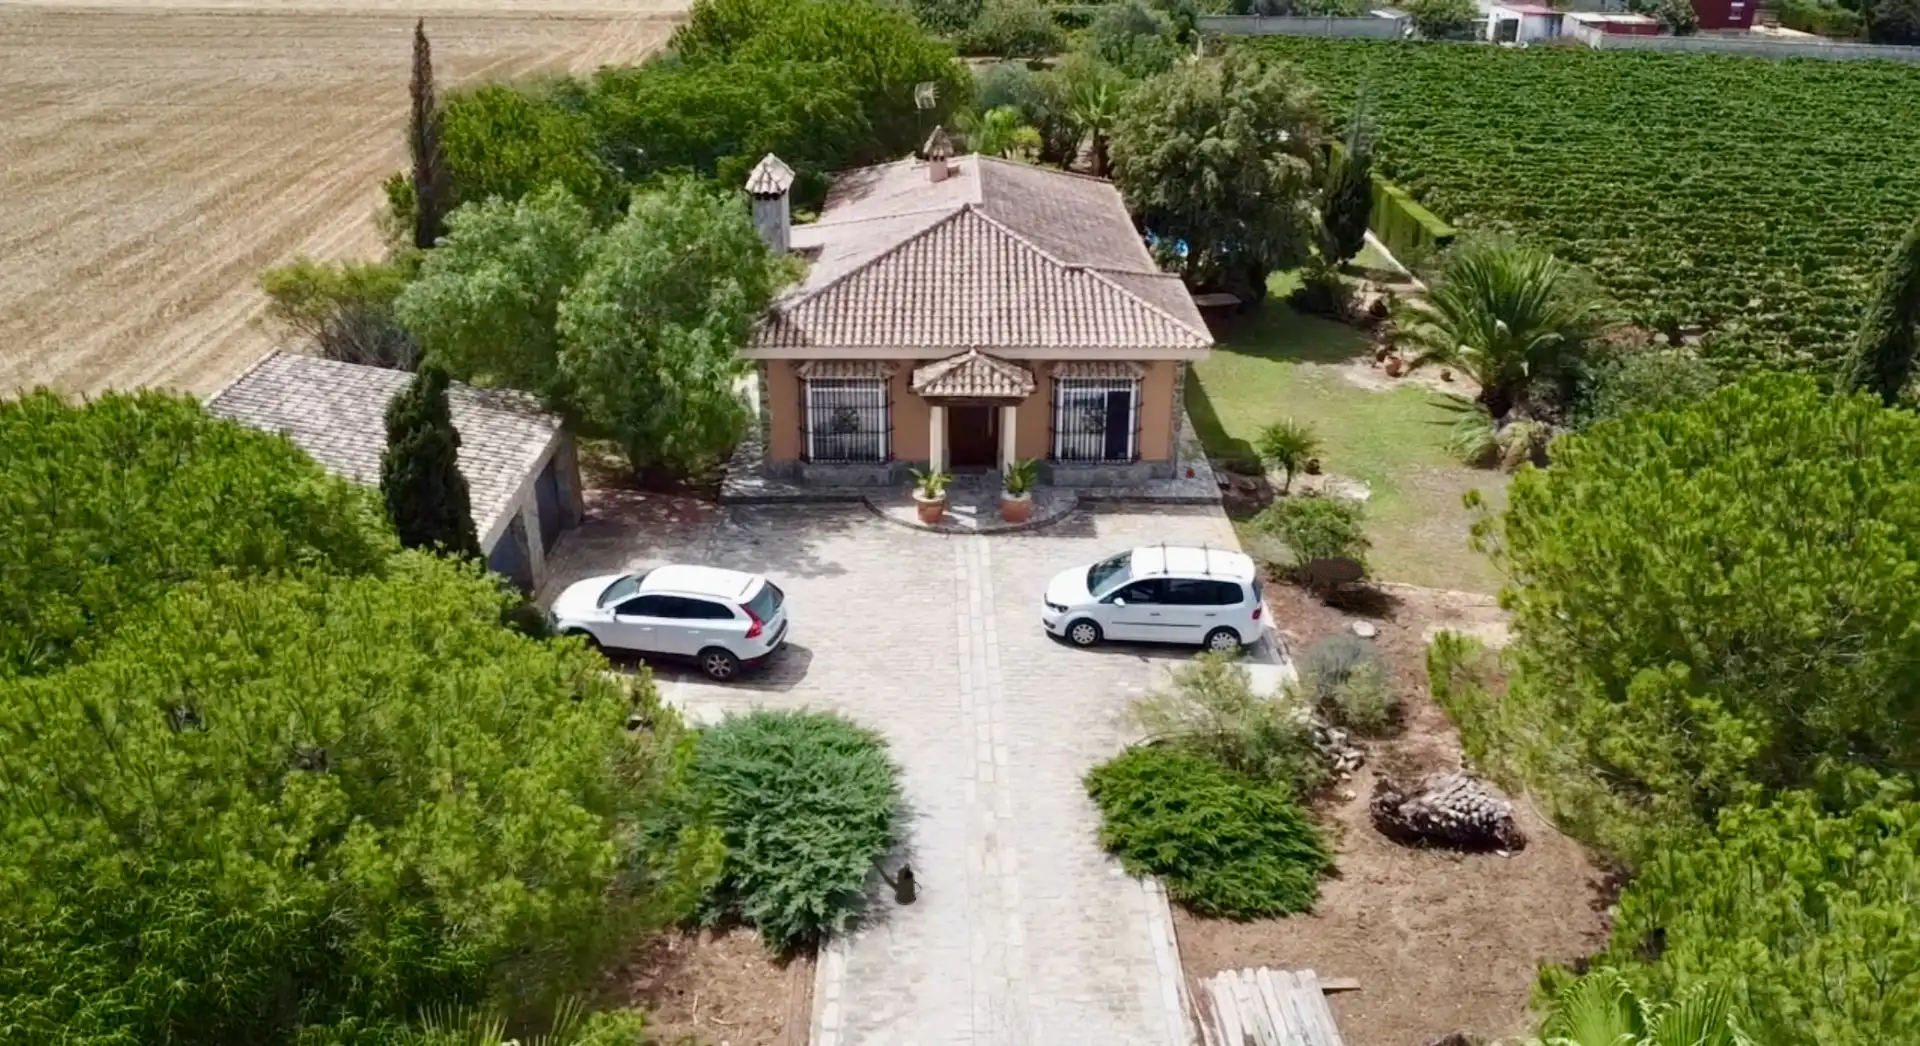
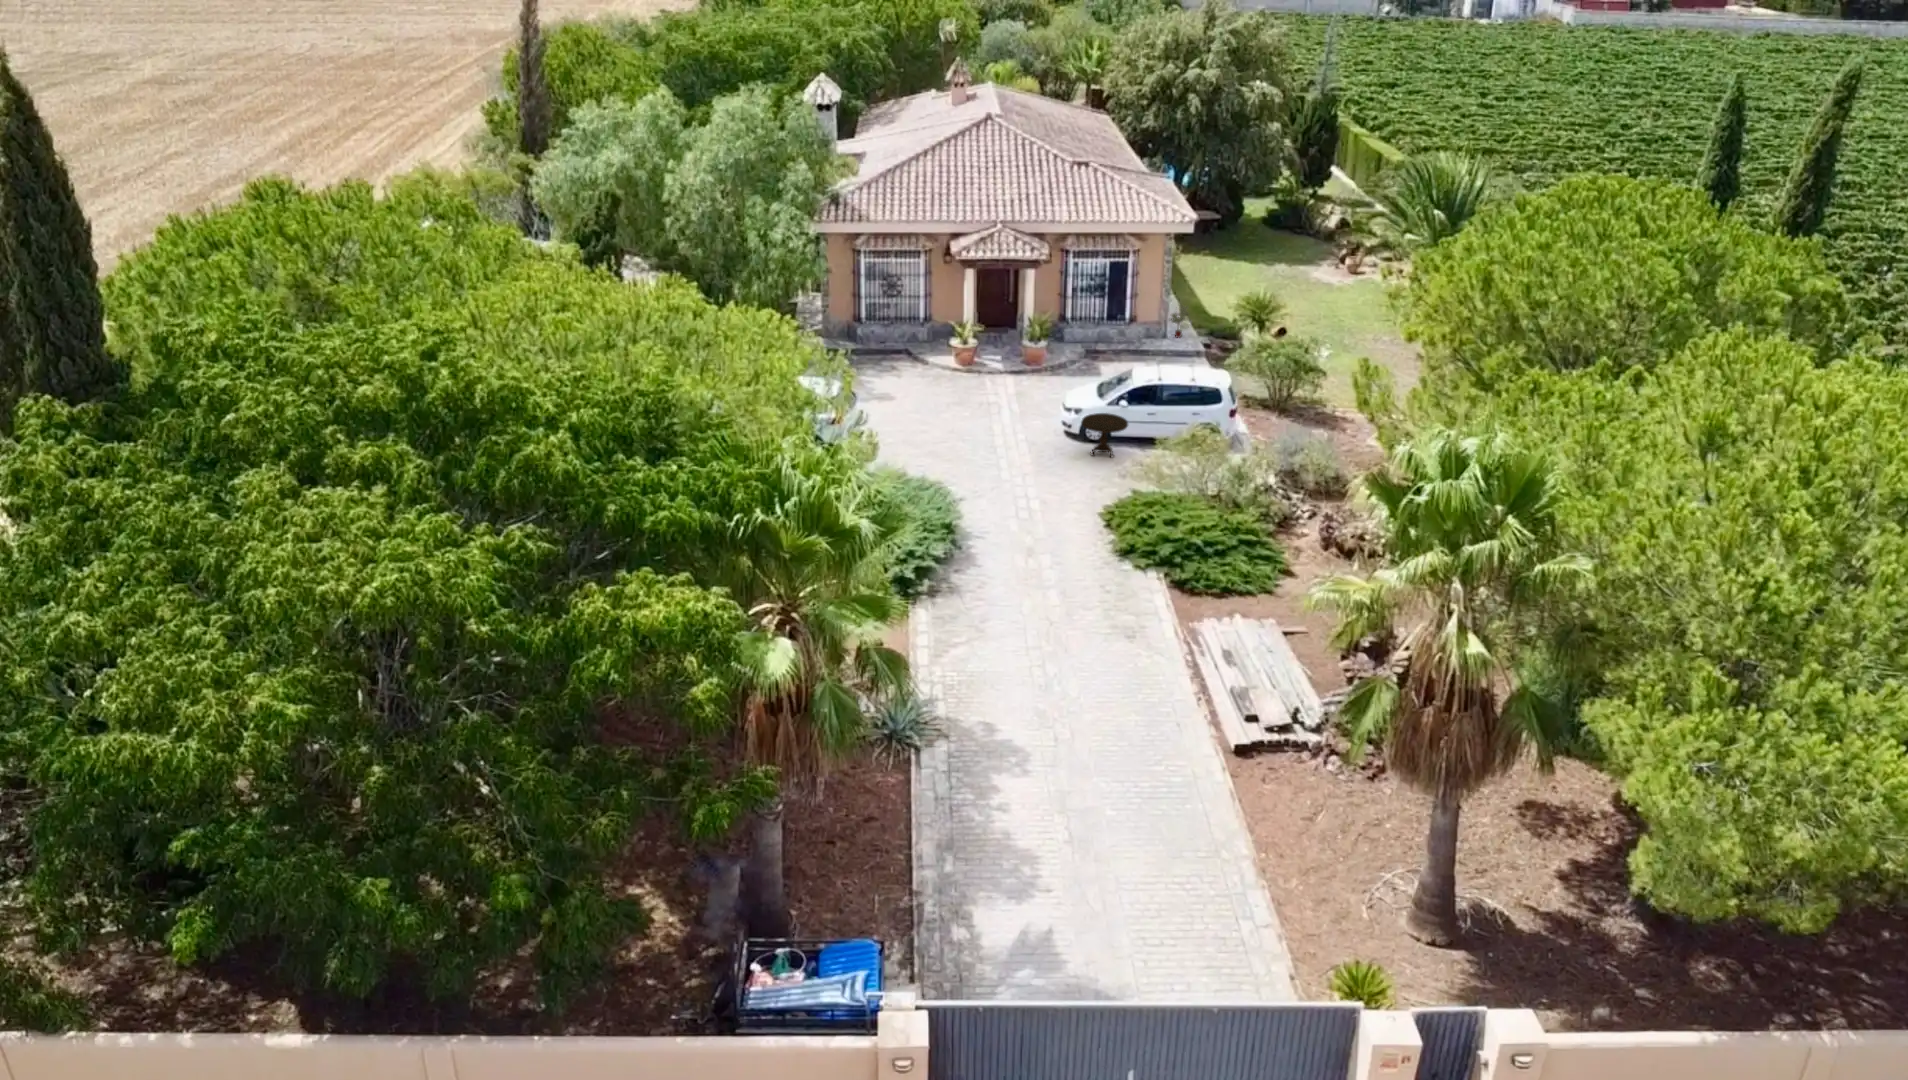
side table: present [1309,557,1364,607] -> present [1081,413,1128,457]
watering can: present [875,863,919,905] -> none [946,556,982,587]

